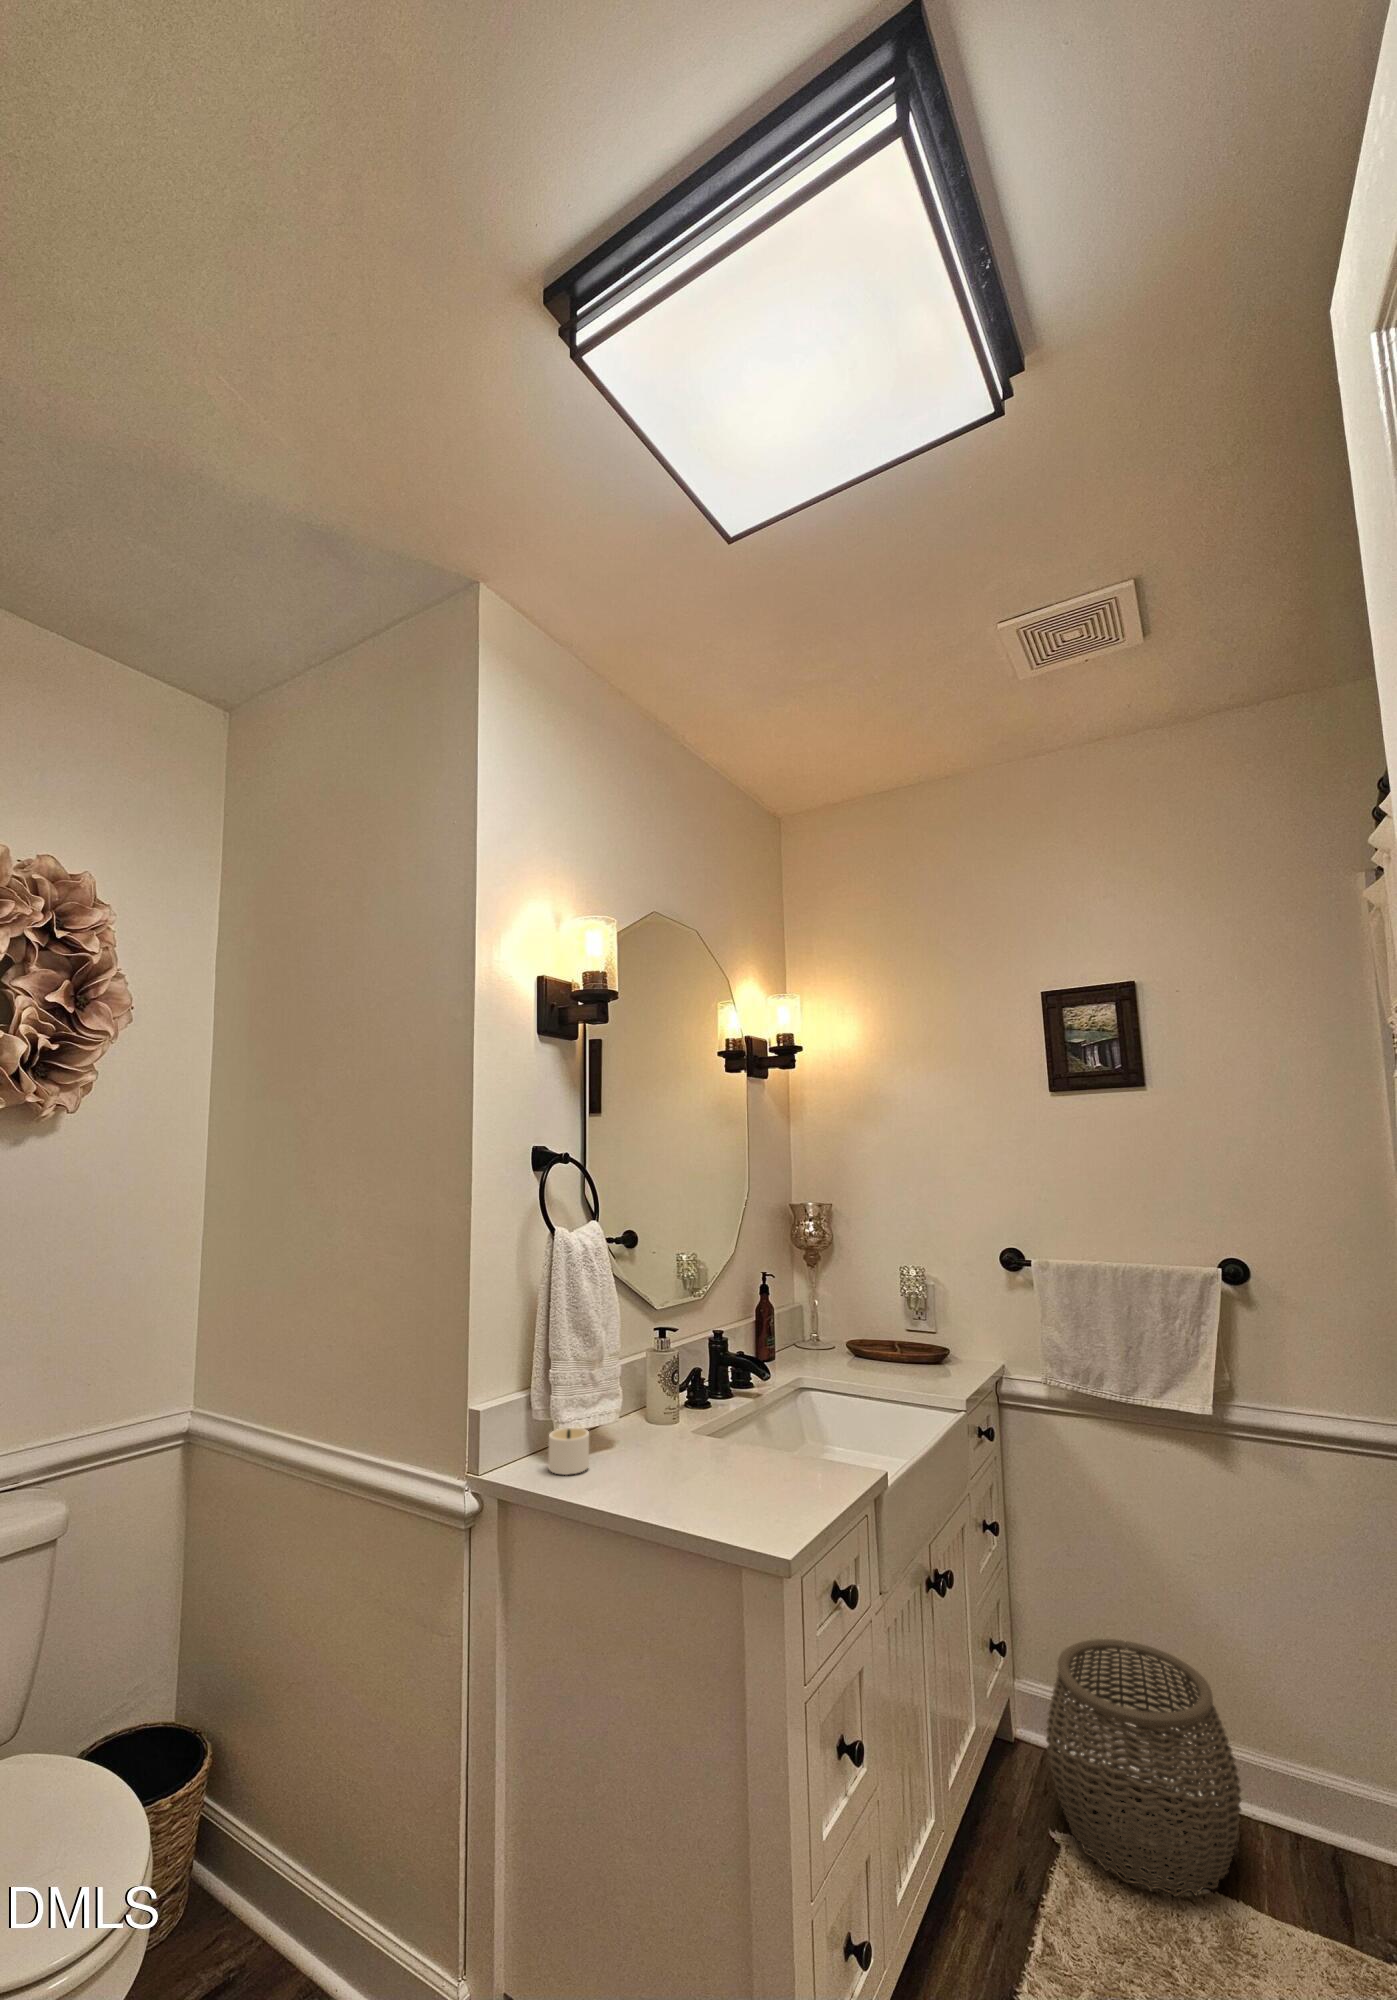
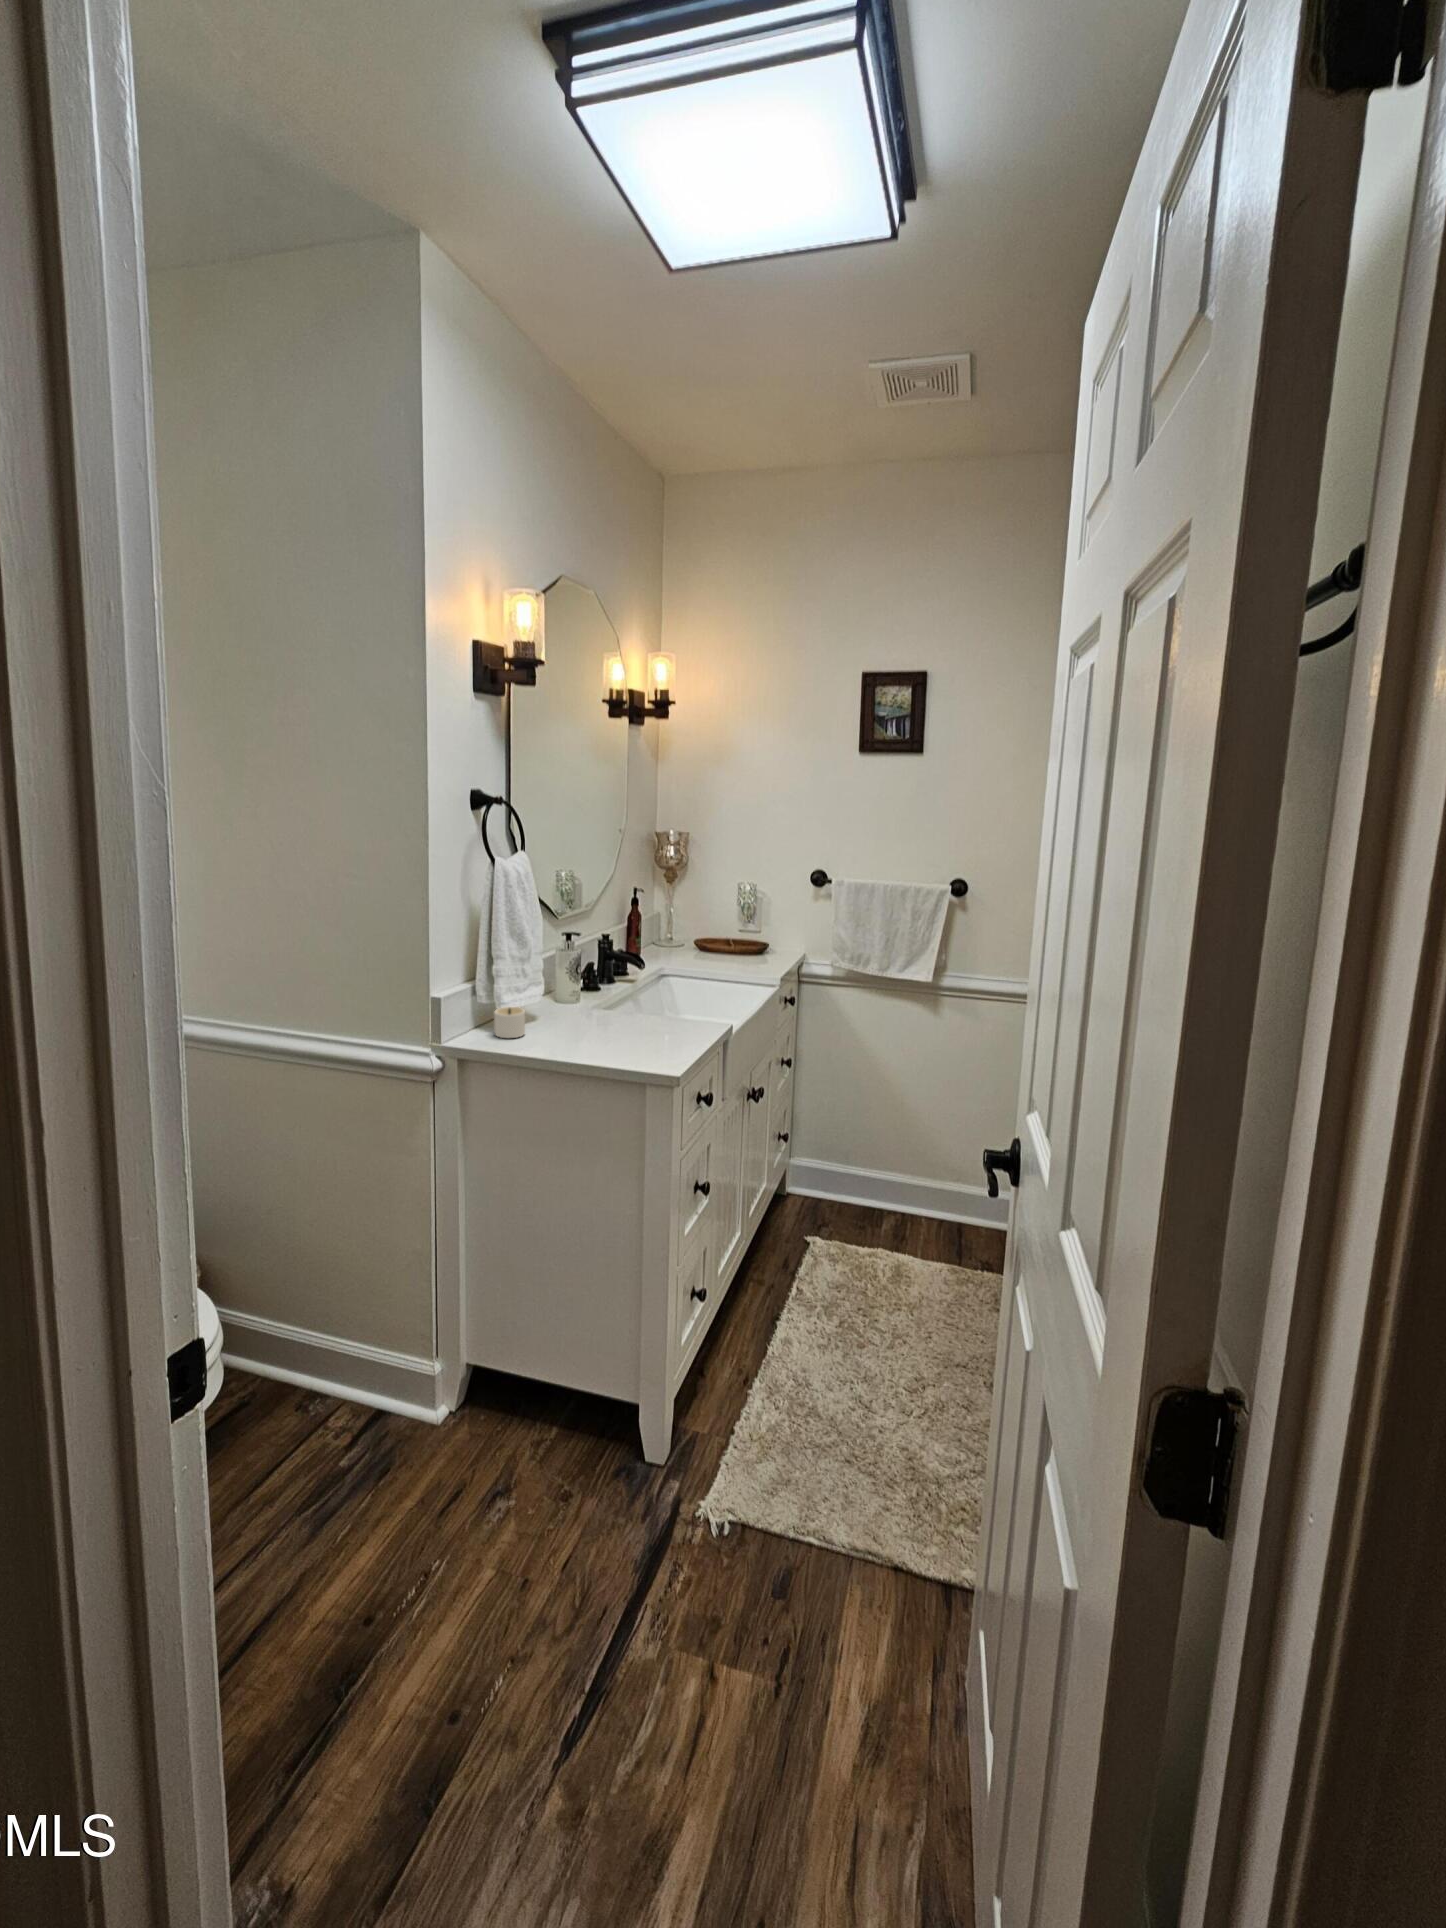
woven basket: present [1046,1639,1242,1896] -> none [807,1129,921,1258]

